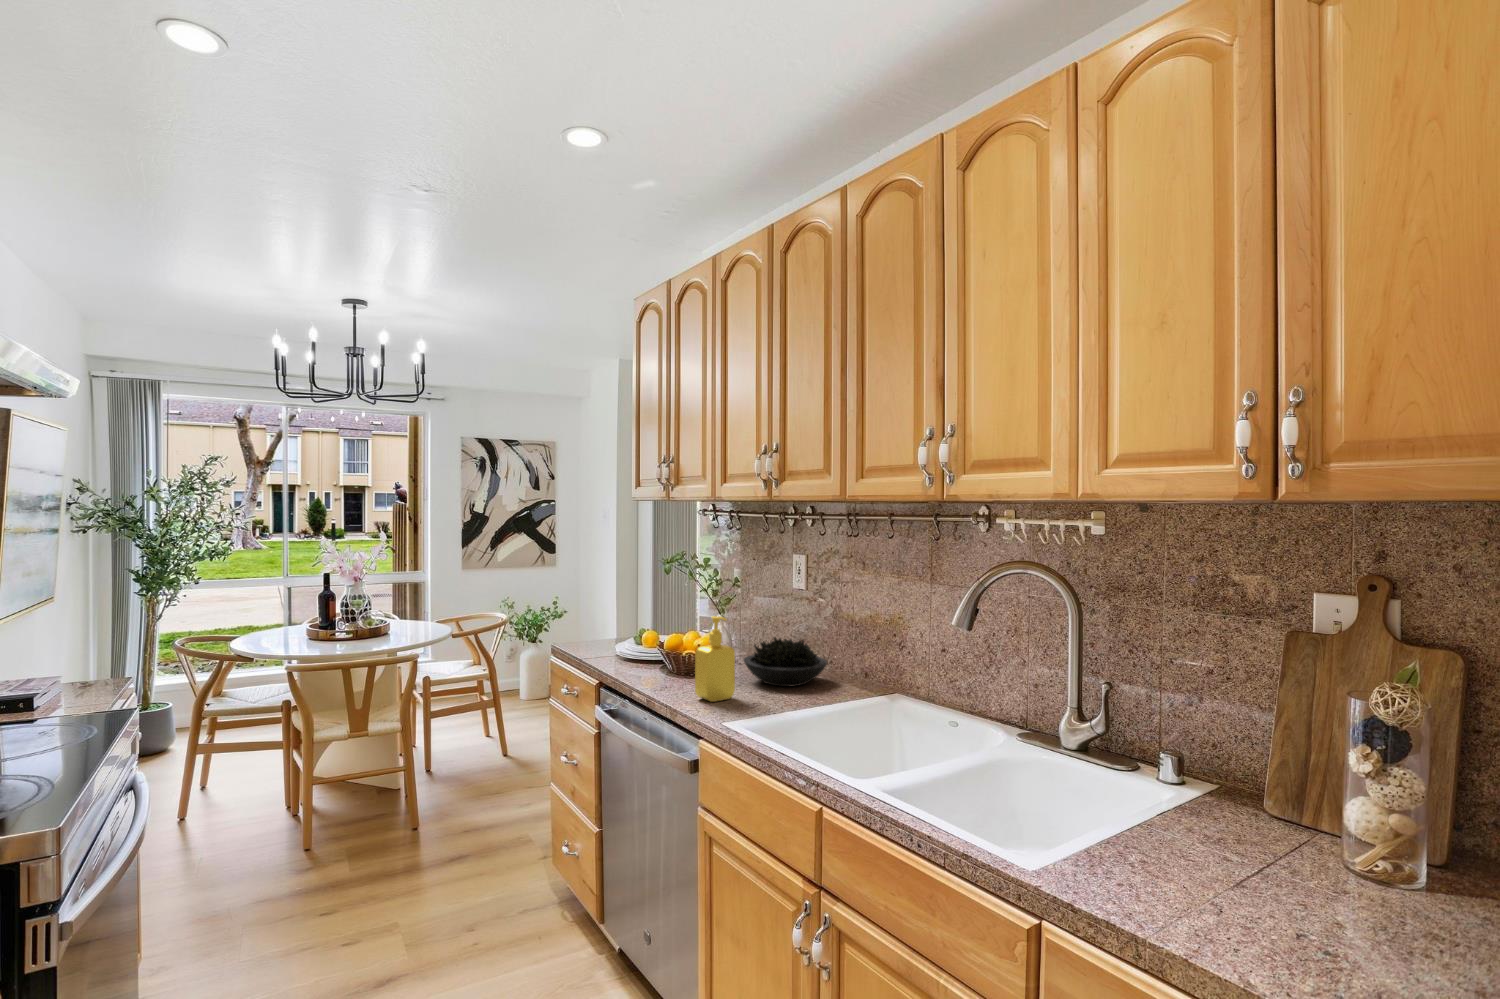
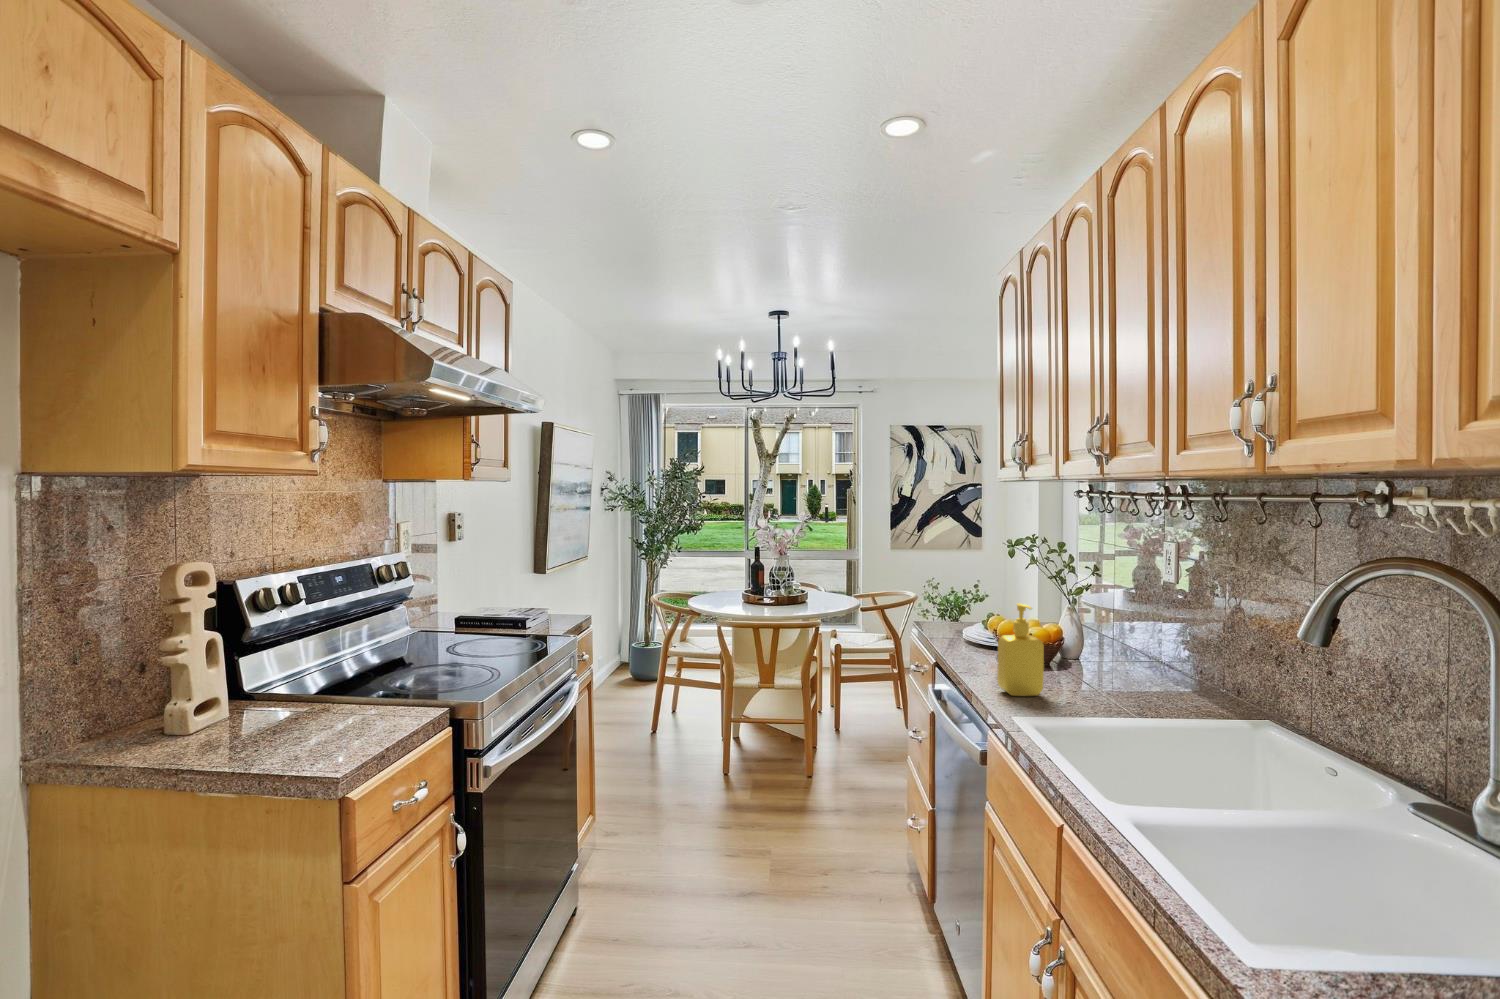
succulent plant: present [744,637,827,686] -> none [1072,634,1181,694]

